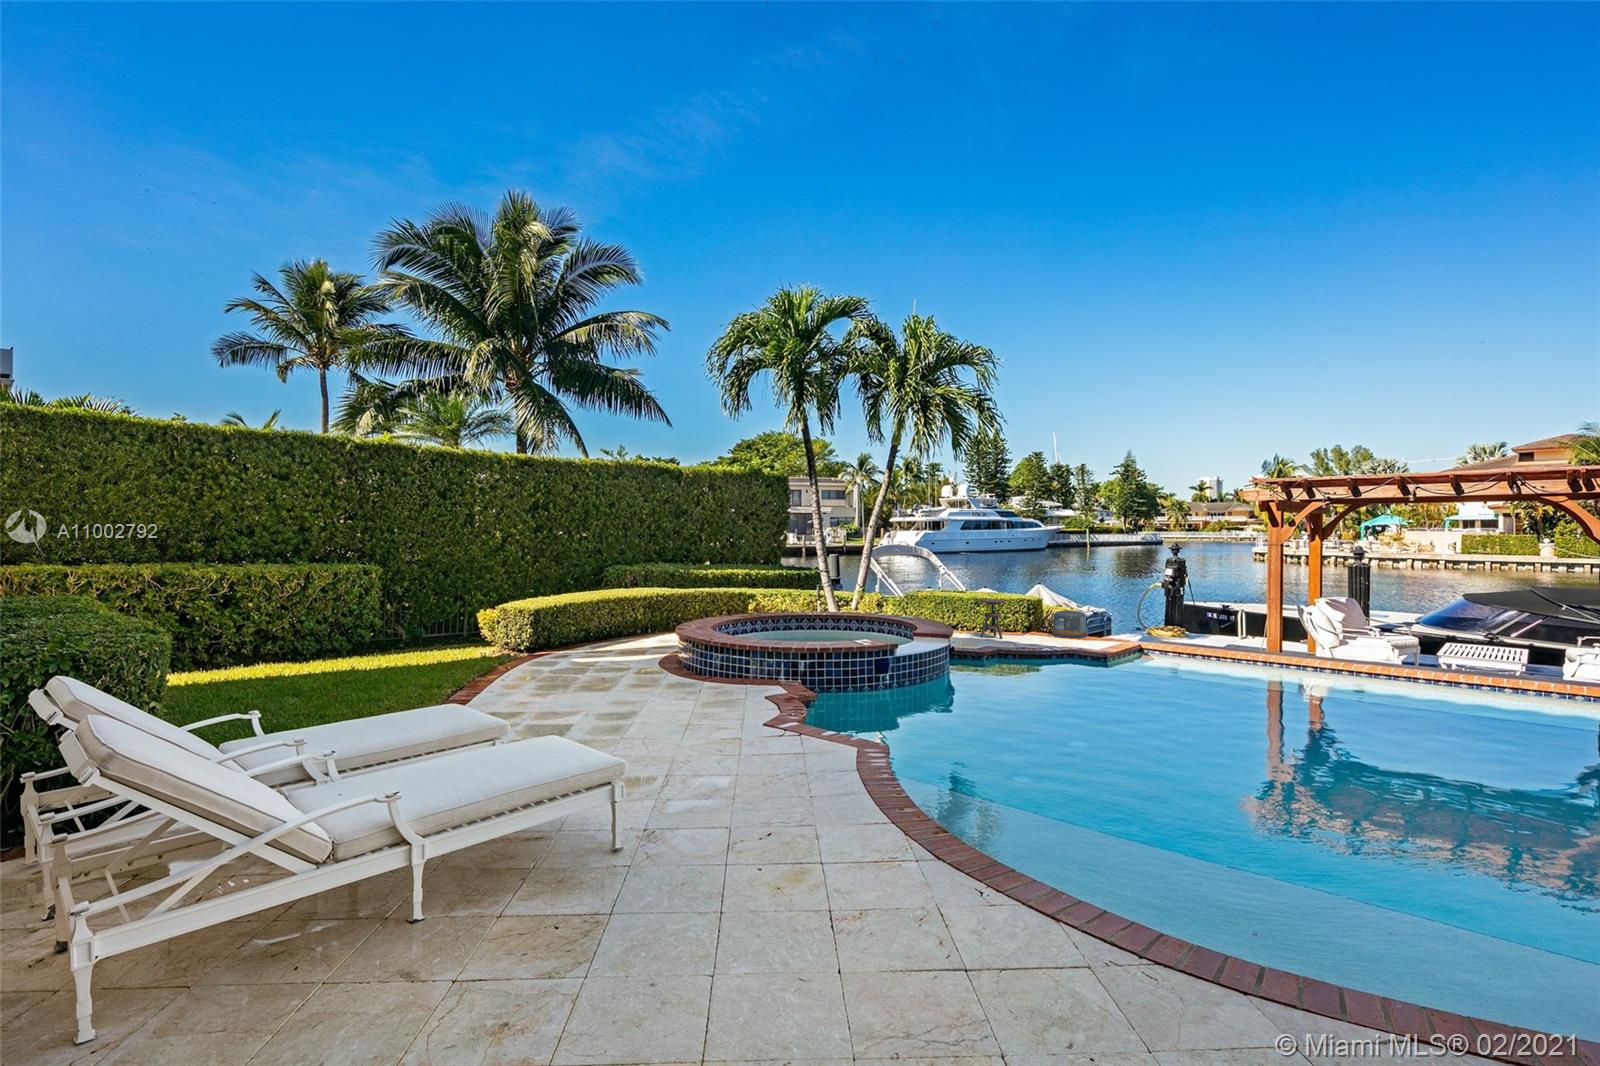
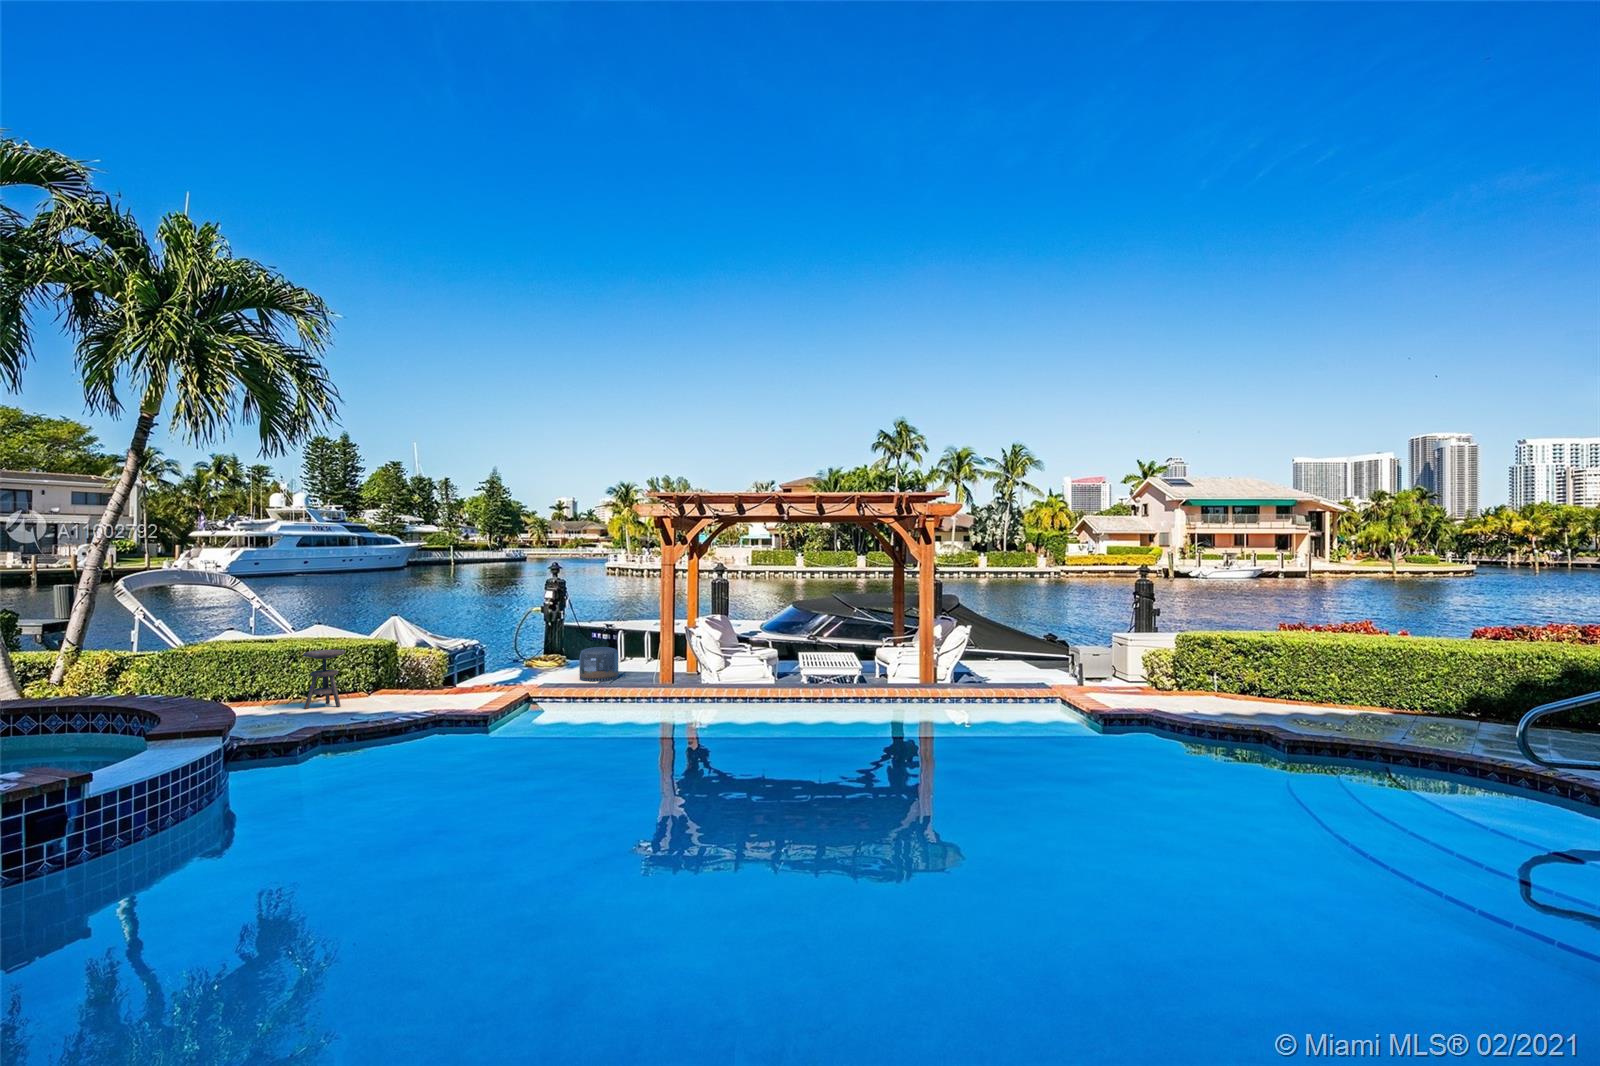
pouf: present [1053,610,1086,638] -> present [579,647,618,681]

